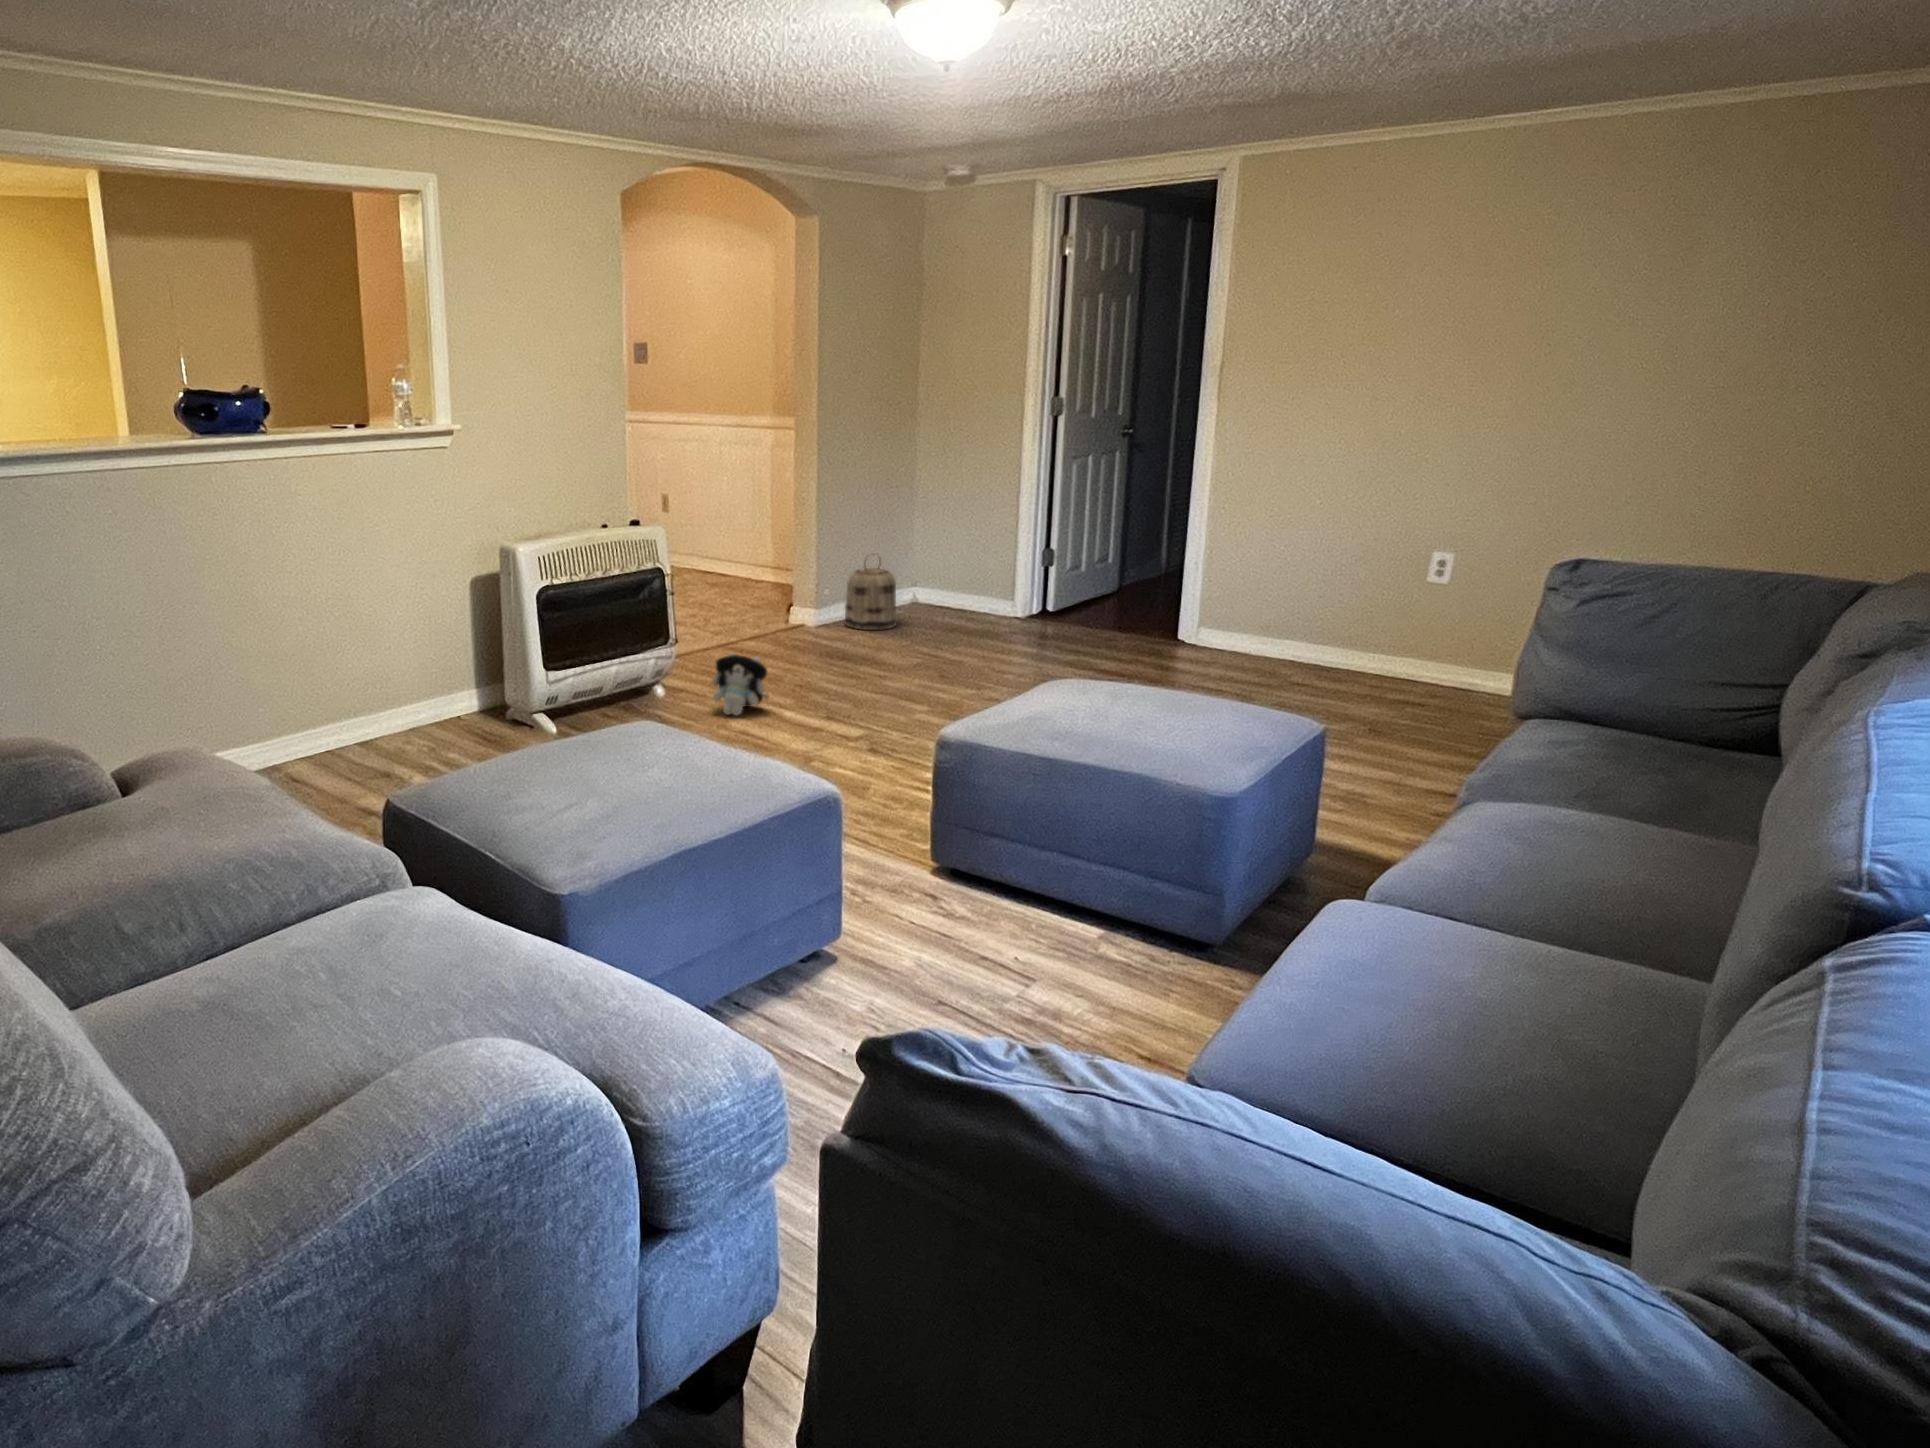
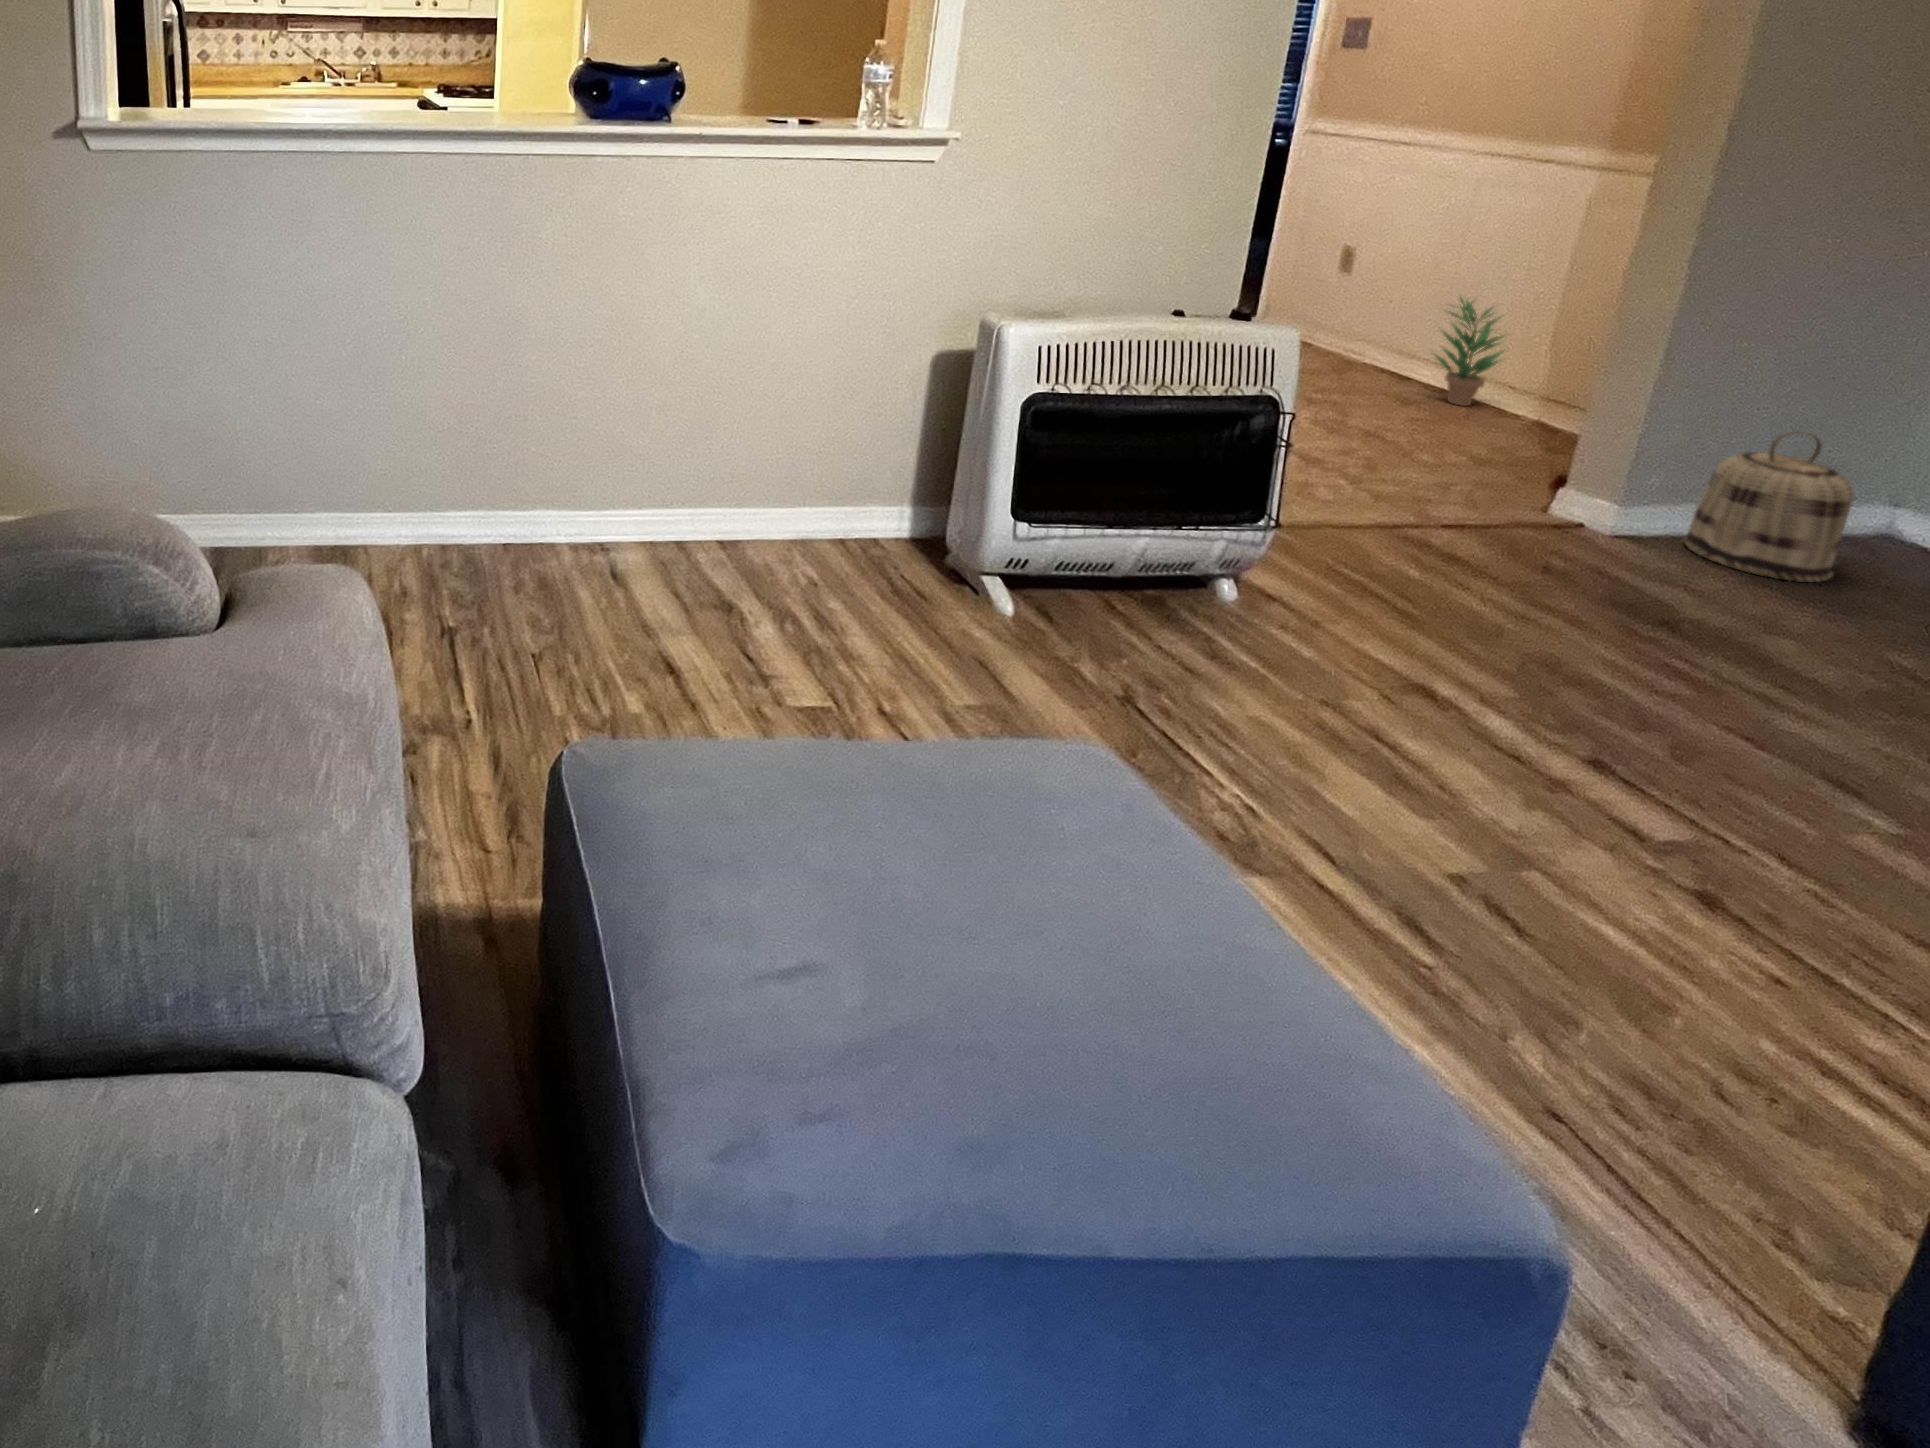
potted plant: none [721,515,758,584] -> present [1435,297,1503,406]
plush toy: present [712,653,769,715] -> none [1321,574,1459,692]

